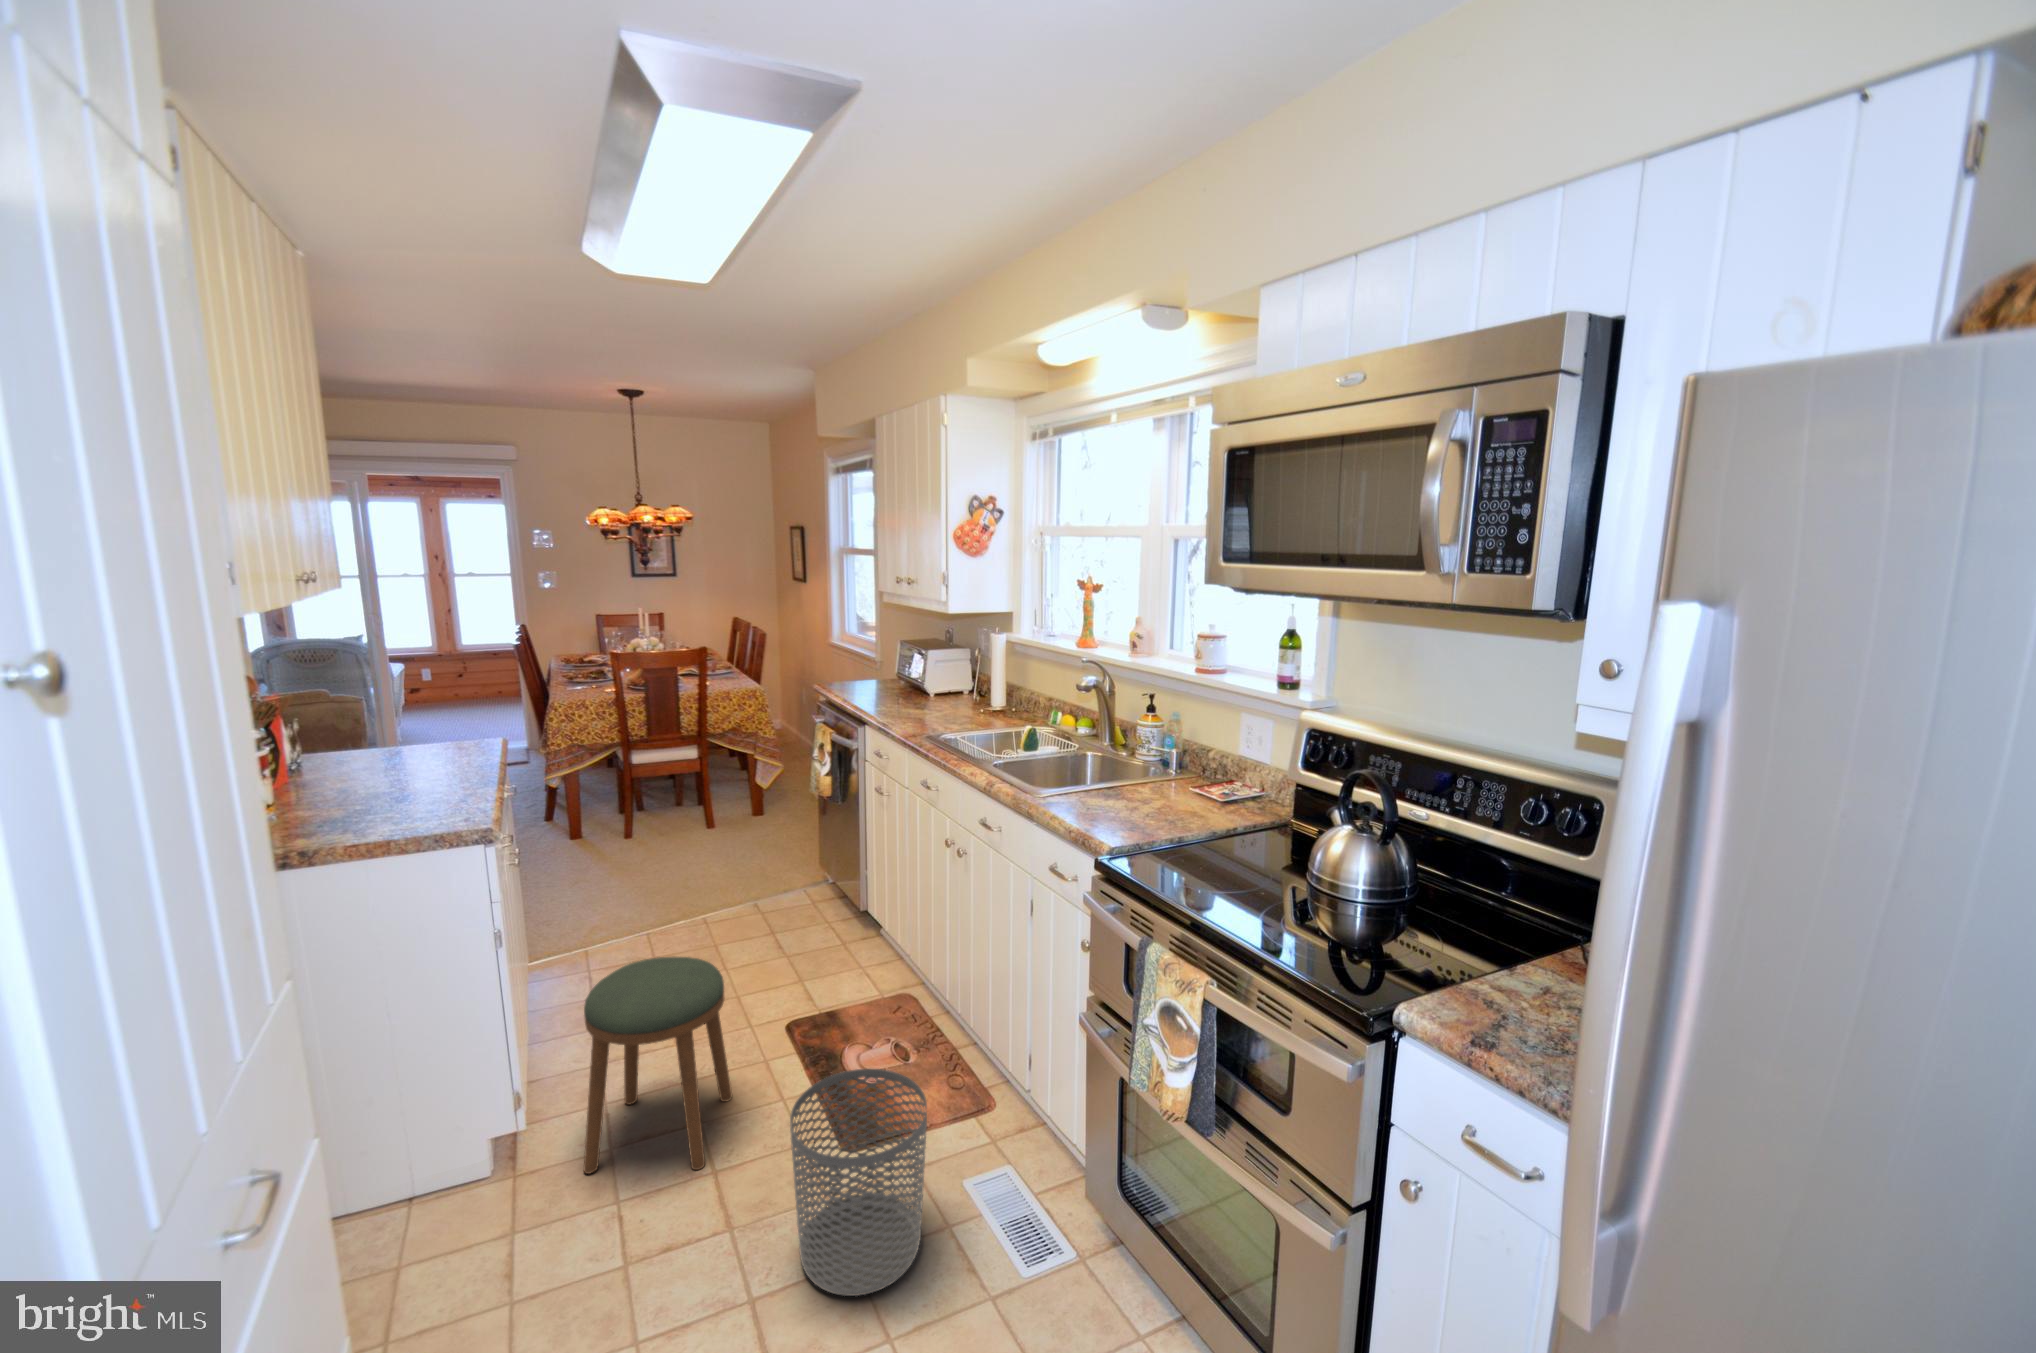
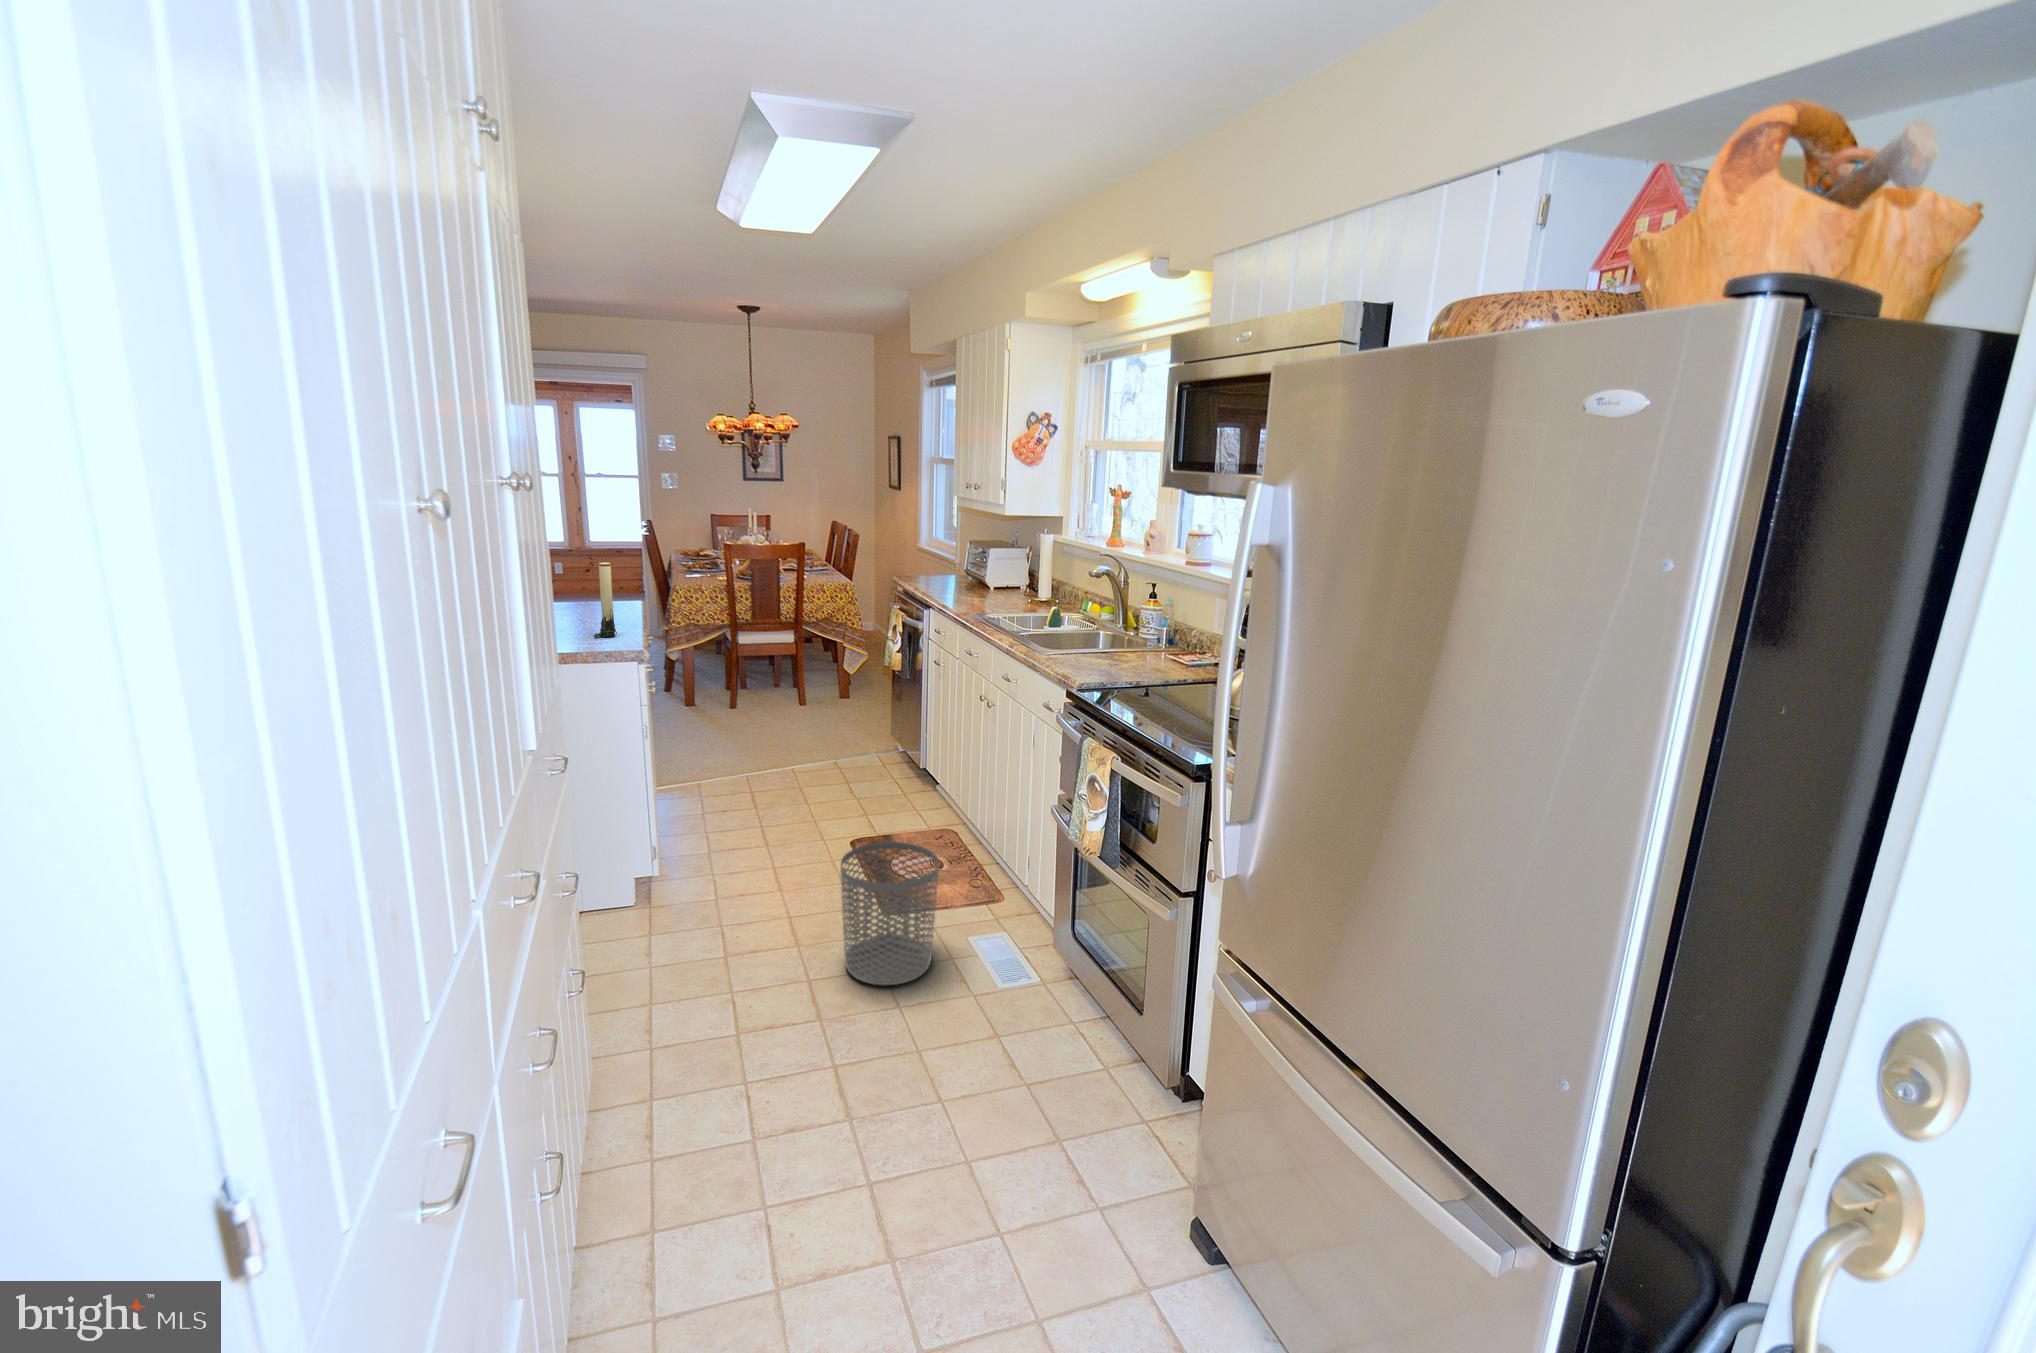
candle: none [420,711,455,815] -> present [594,562,617,637]
stool: present [583,957,732,1174] -> none [699,764,806,913]

